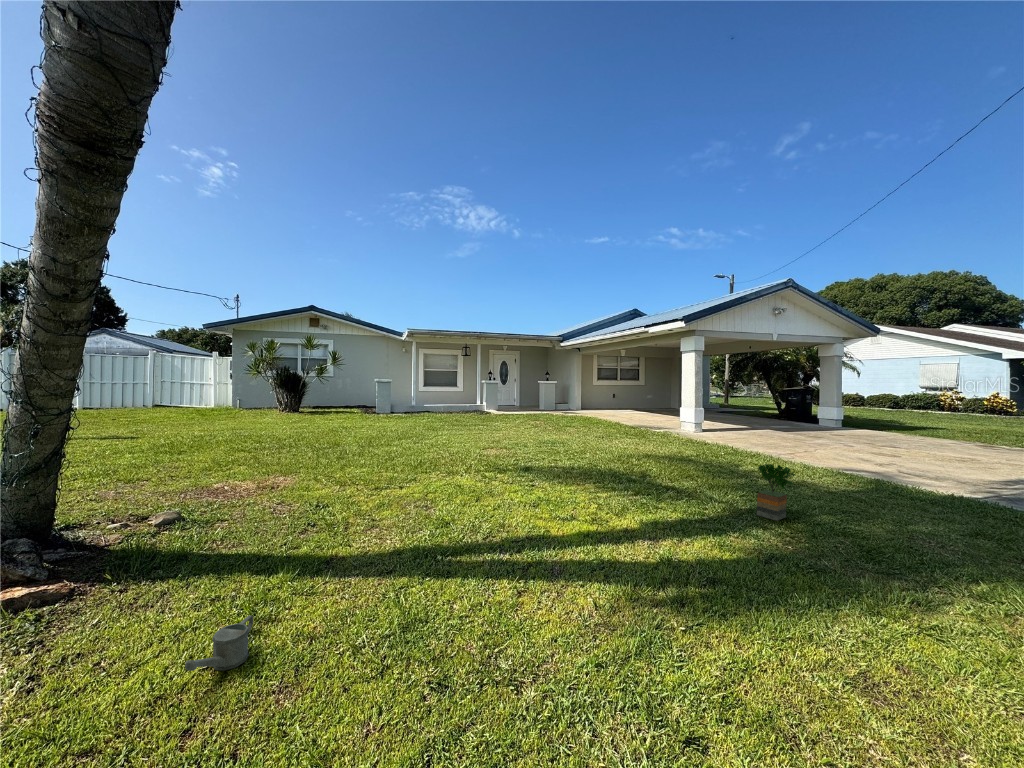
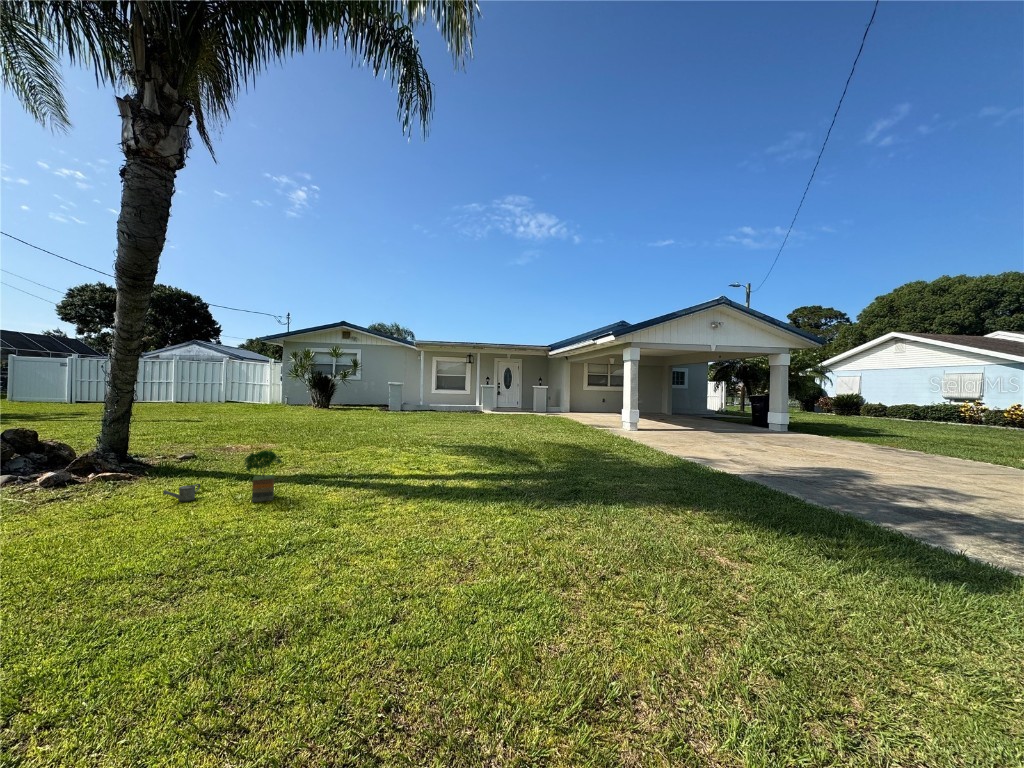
potted tree: present [757,464,795,521] -> present [244,450,282,502]

